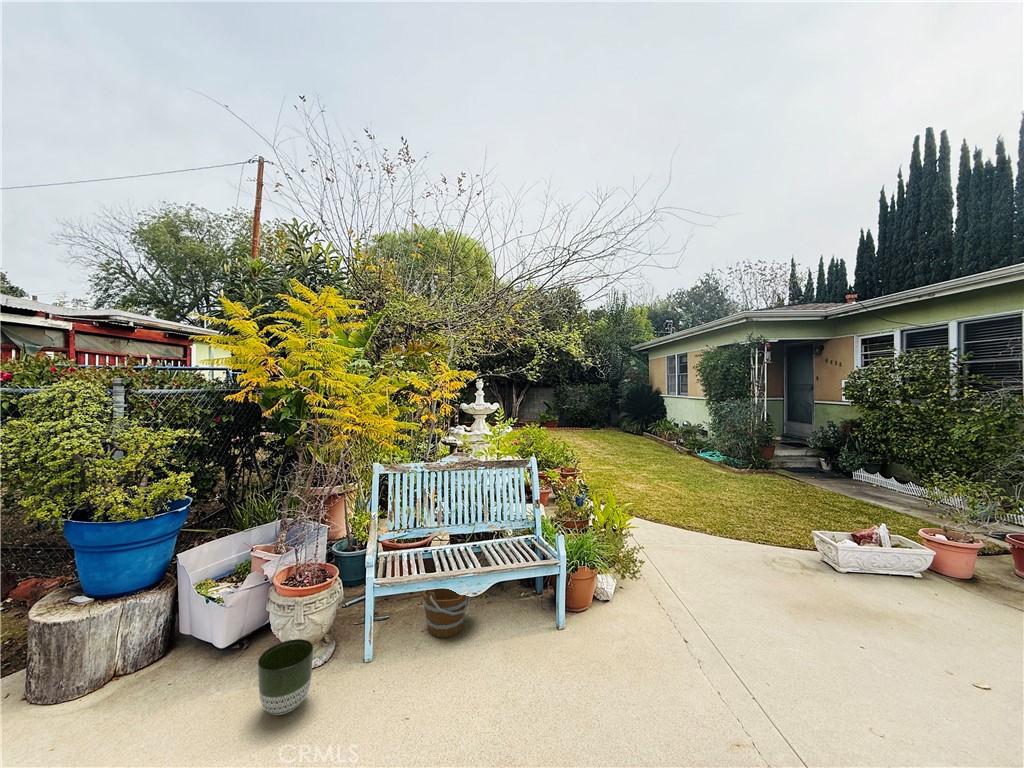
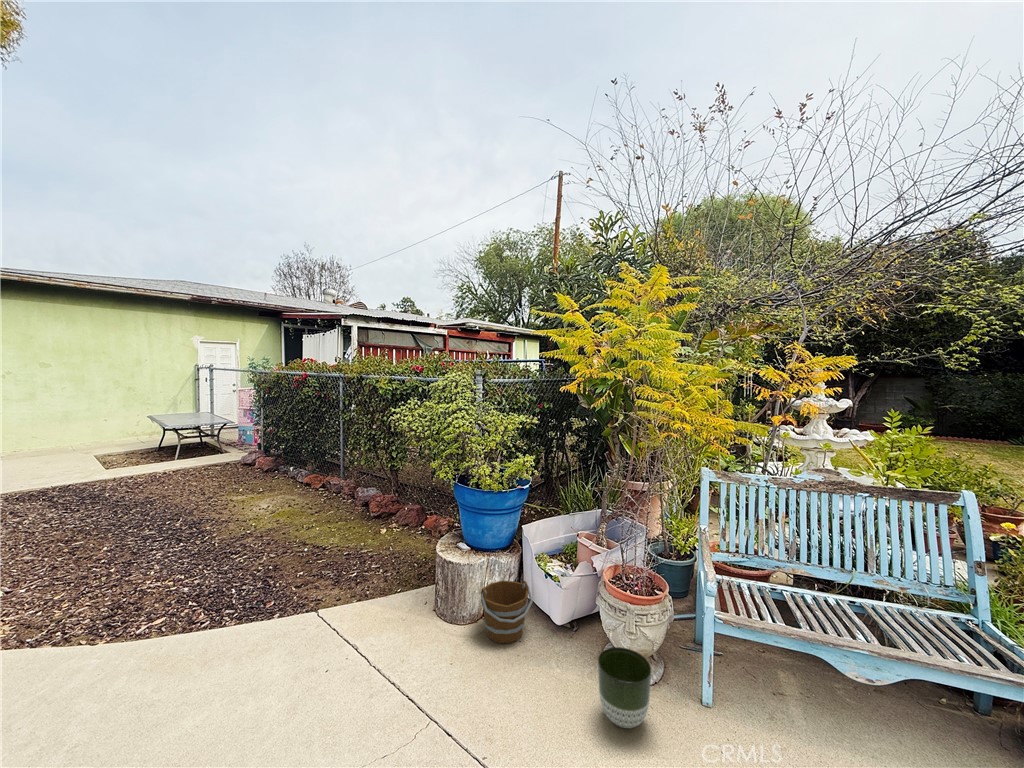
bucket: present [422,589,470,638] -> present [481,581,533,643]

